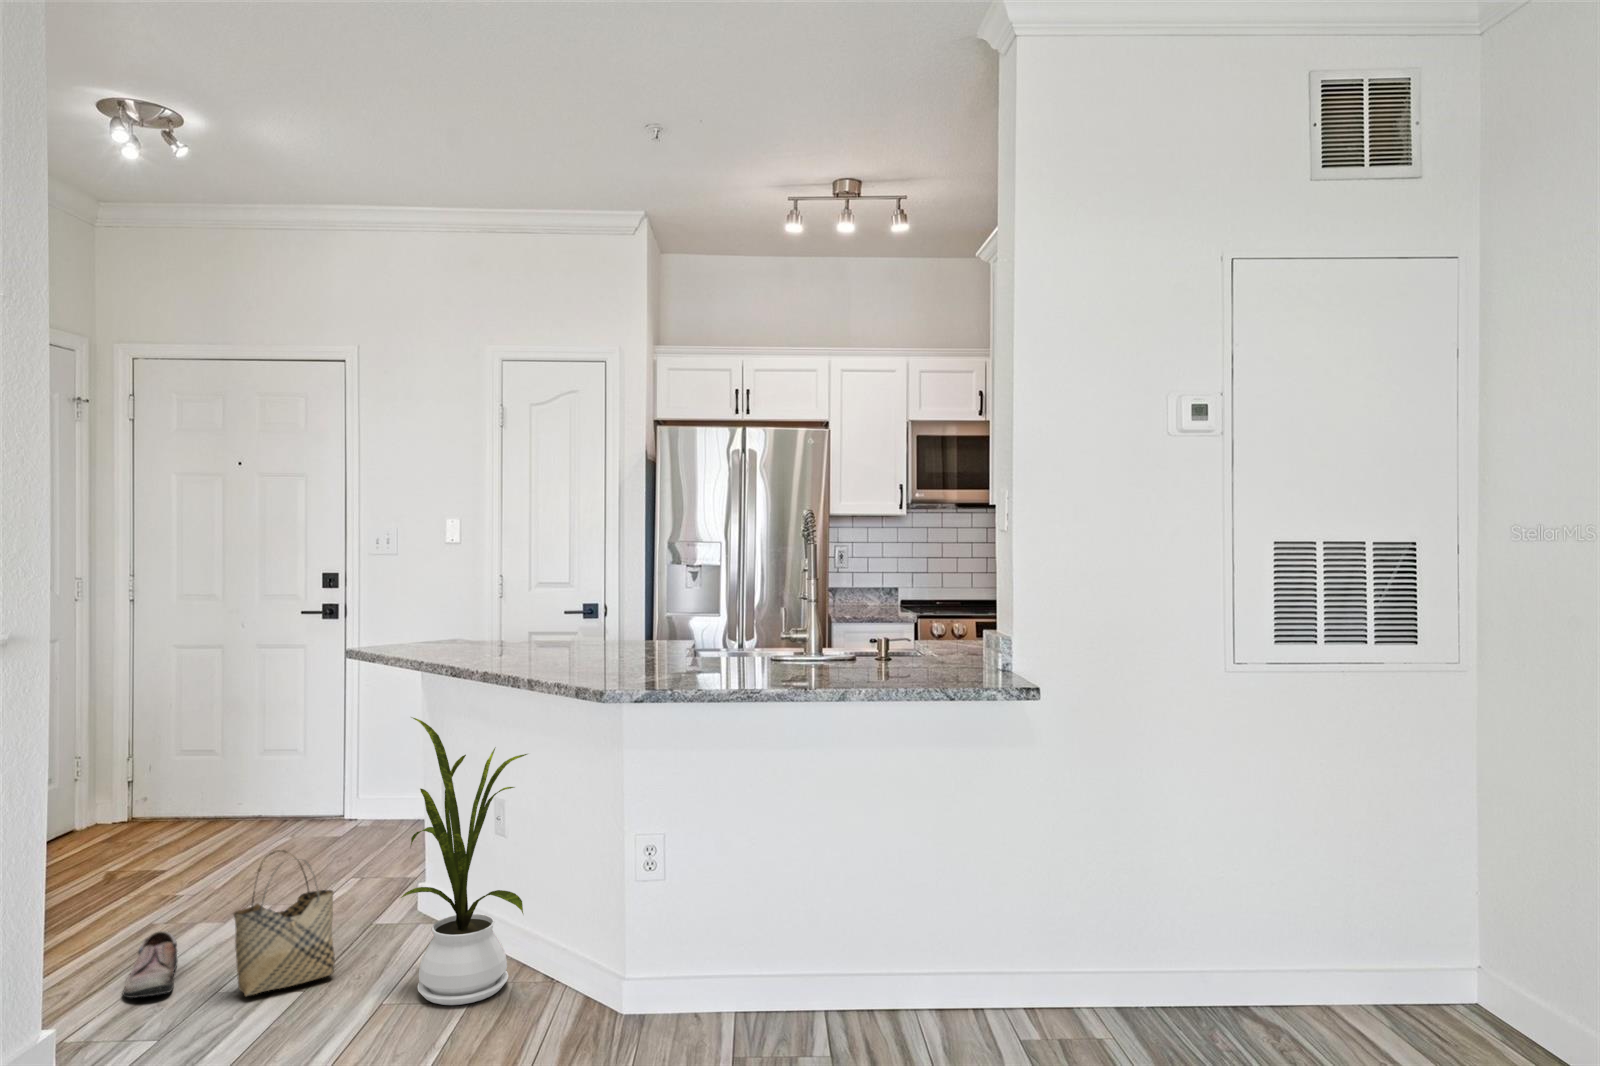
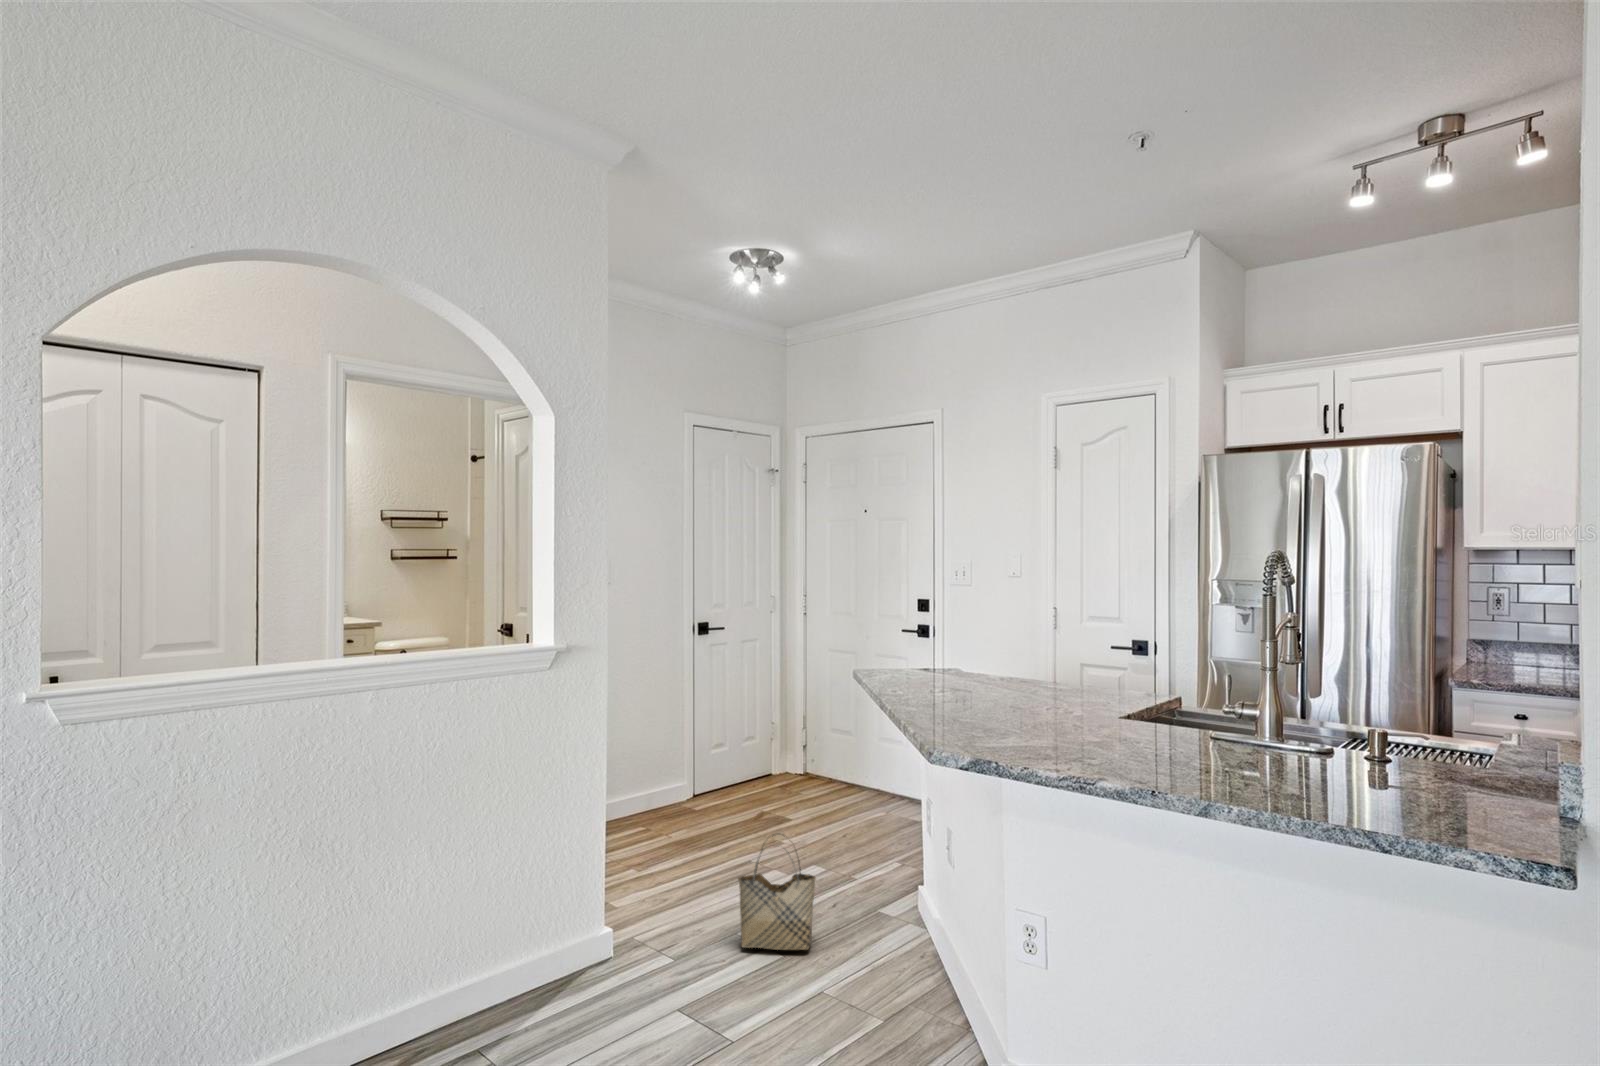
house plant: present [401,717,527,1005] -> none [832,739,947,1023]
shoe: present [123,931,178,998] -> none [684,873,734,925]

